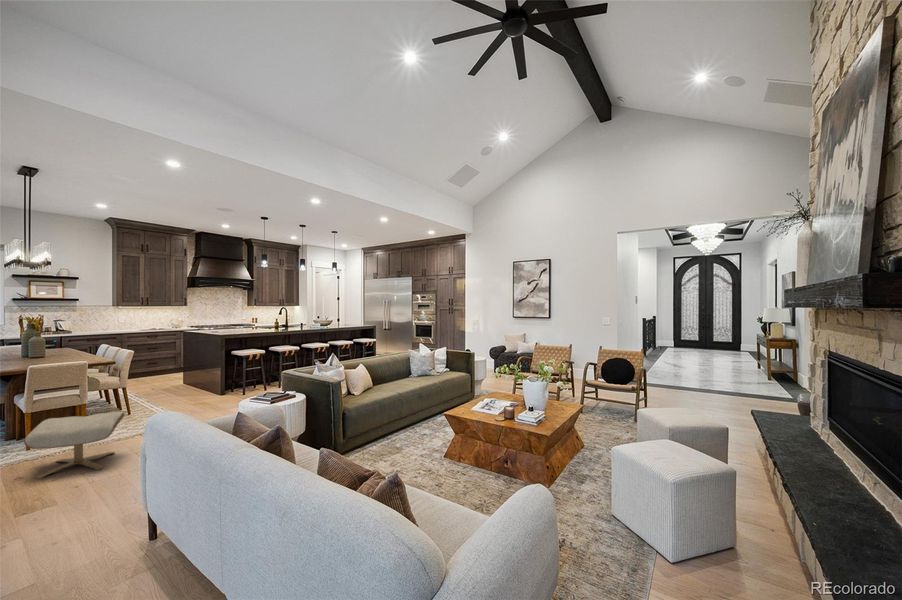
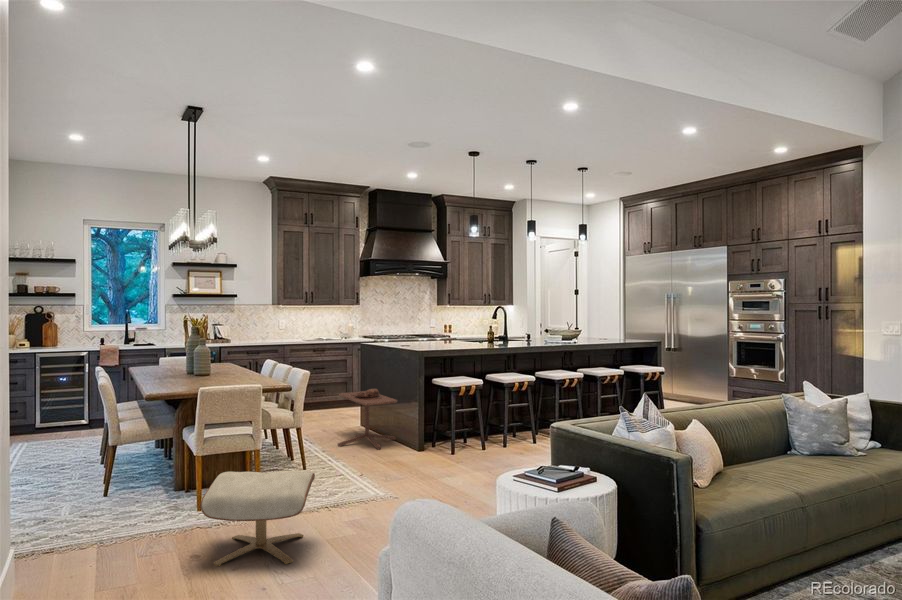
side table: none [159,361,205,400] -> present [338,389,397,449]

